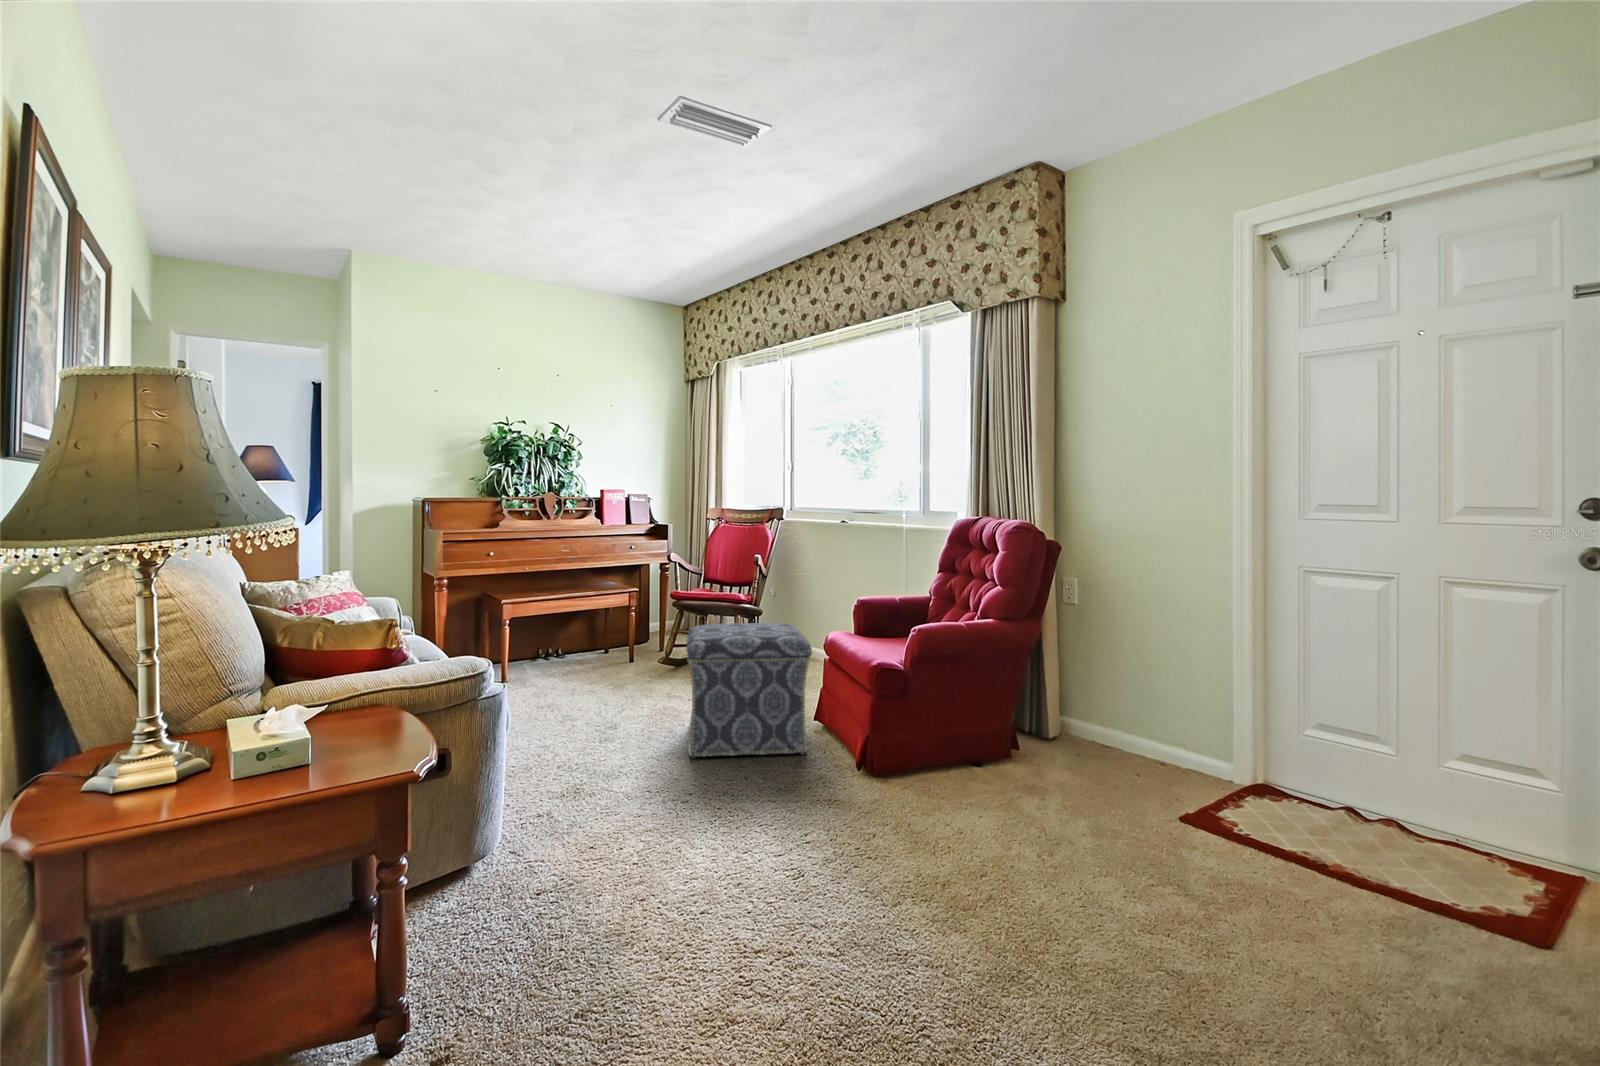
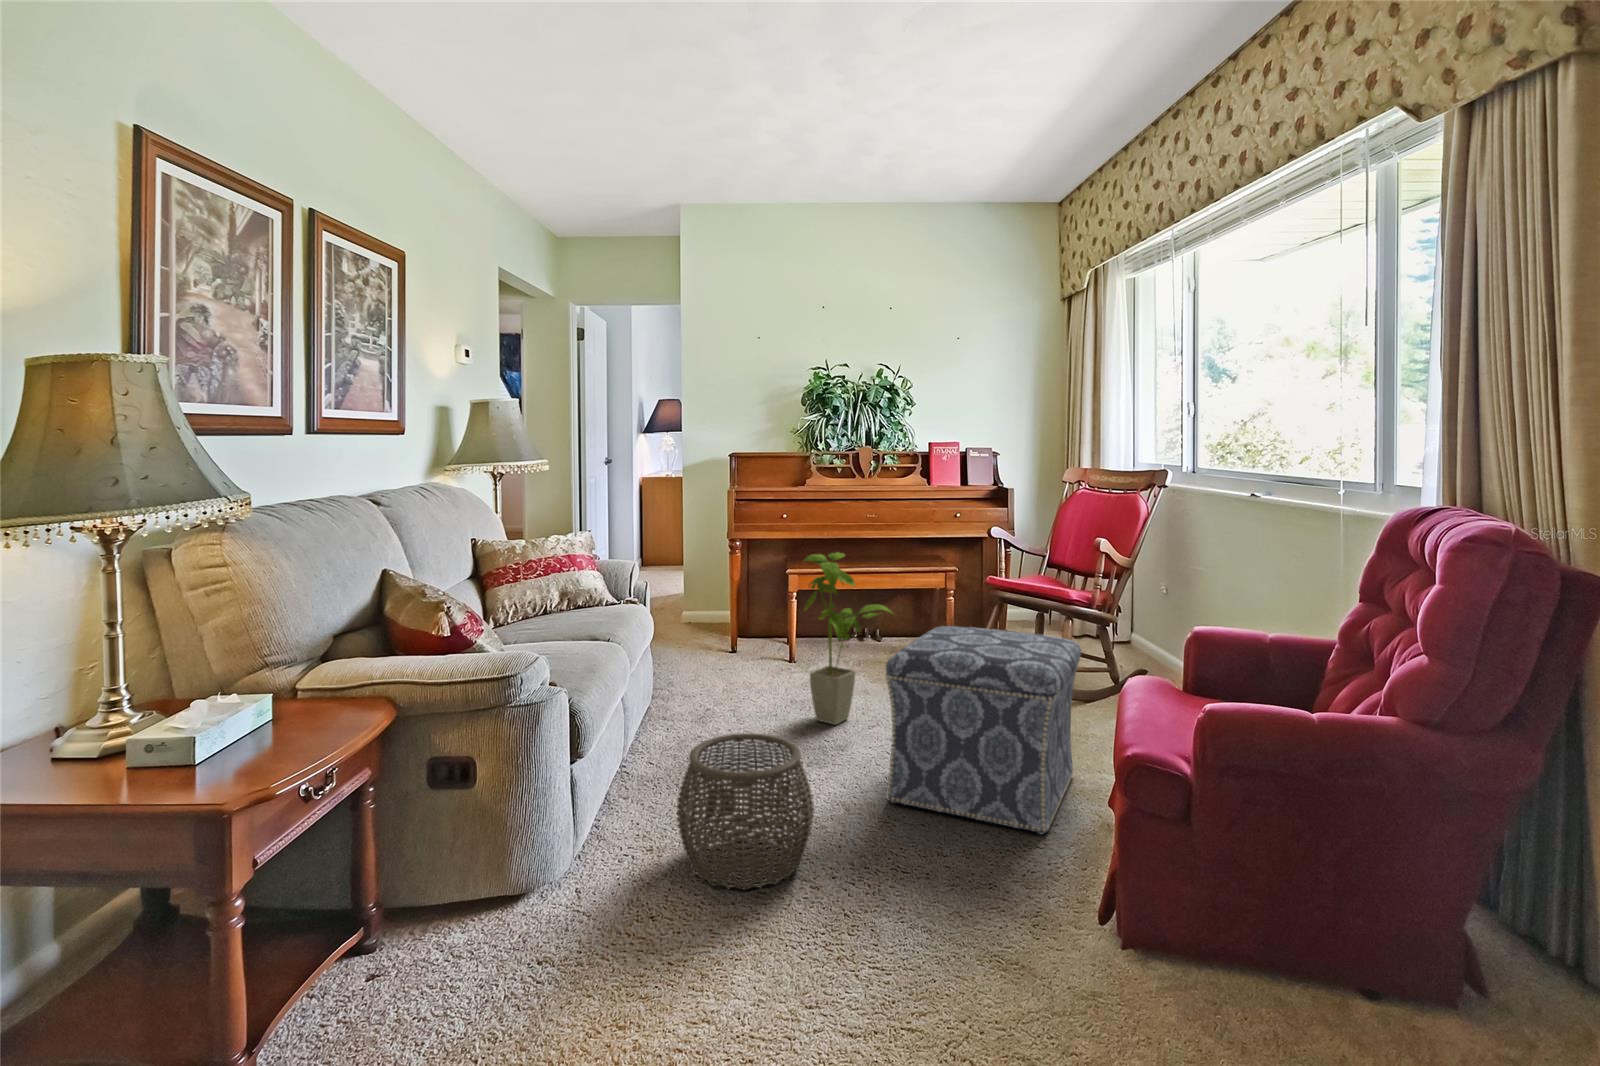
house plant: none [565,576,645,722] -> present [803,552,892,725]
woven basket: none [569,712,680,830] -> present [676,733,814,890]

